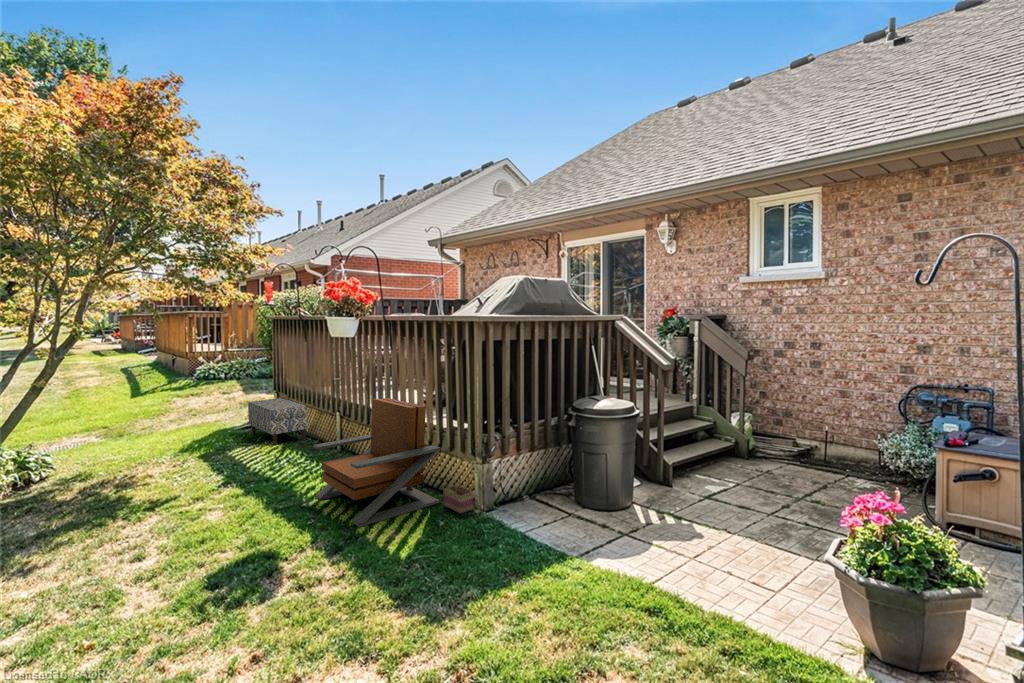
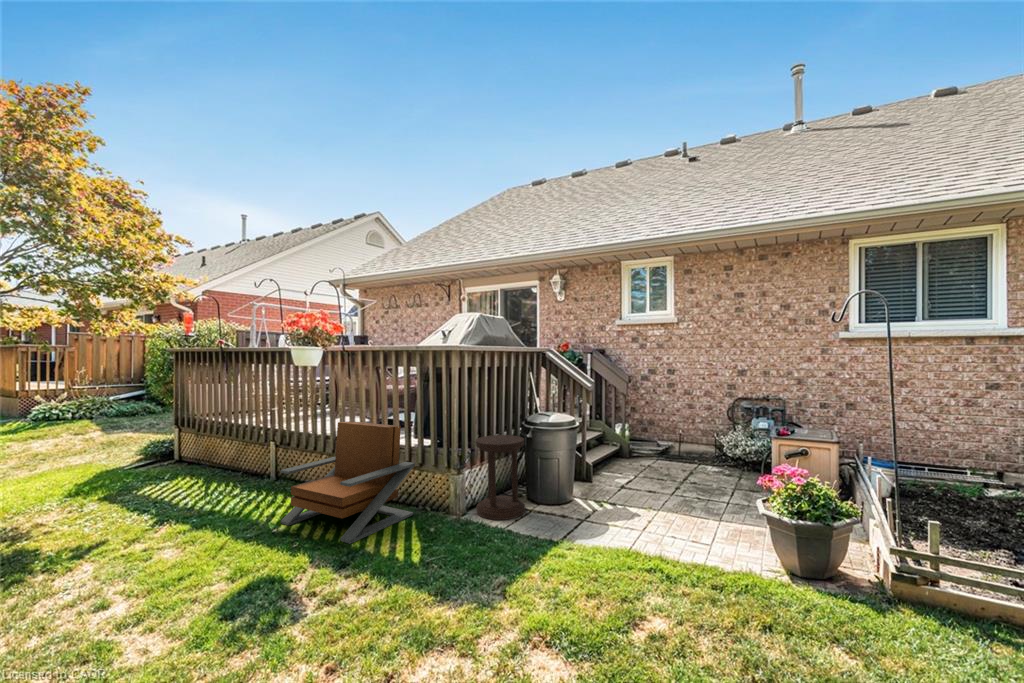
bench: present [248,398,308,445] -> none [148,431,226,481]
side table: none [503,422,562,521] -> present [475,435,525,520]
basket: present [443,472,474,514] -> none [419,483,450,522]

